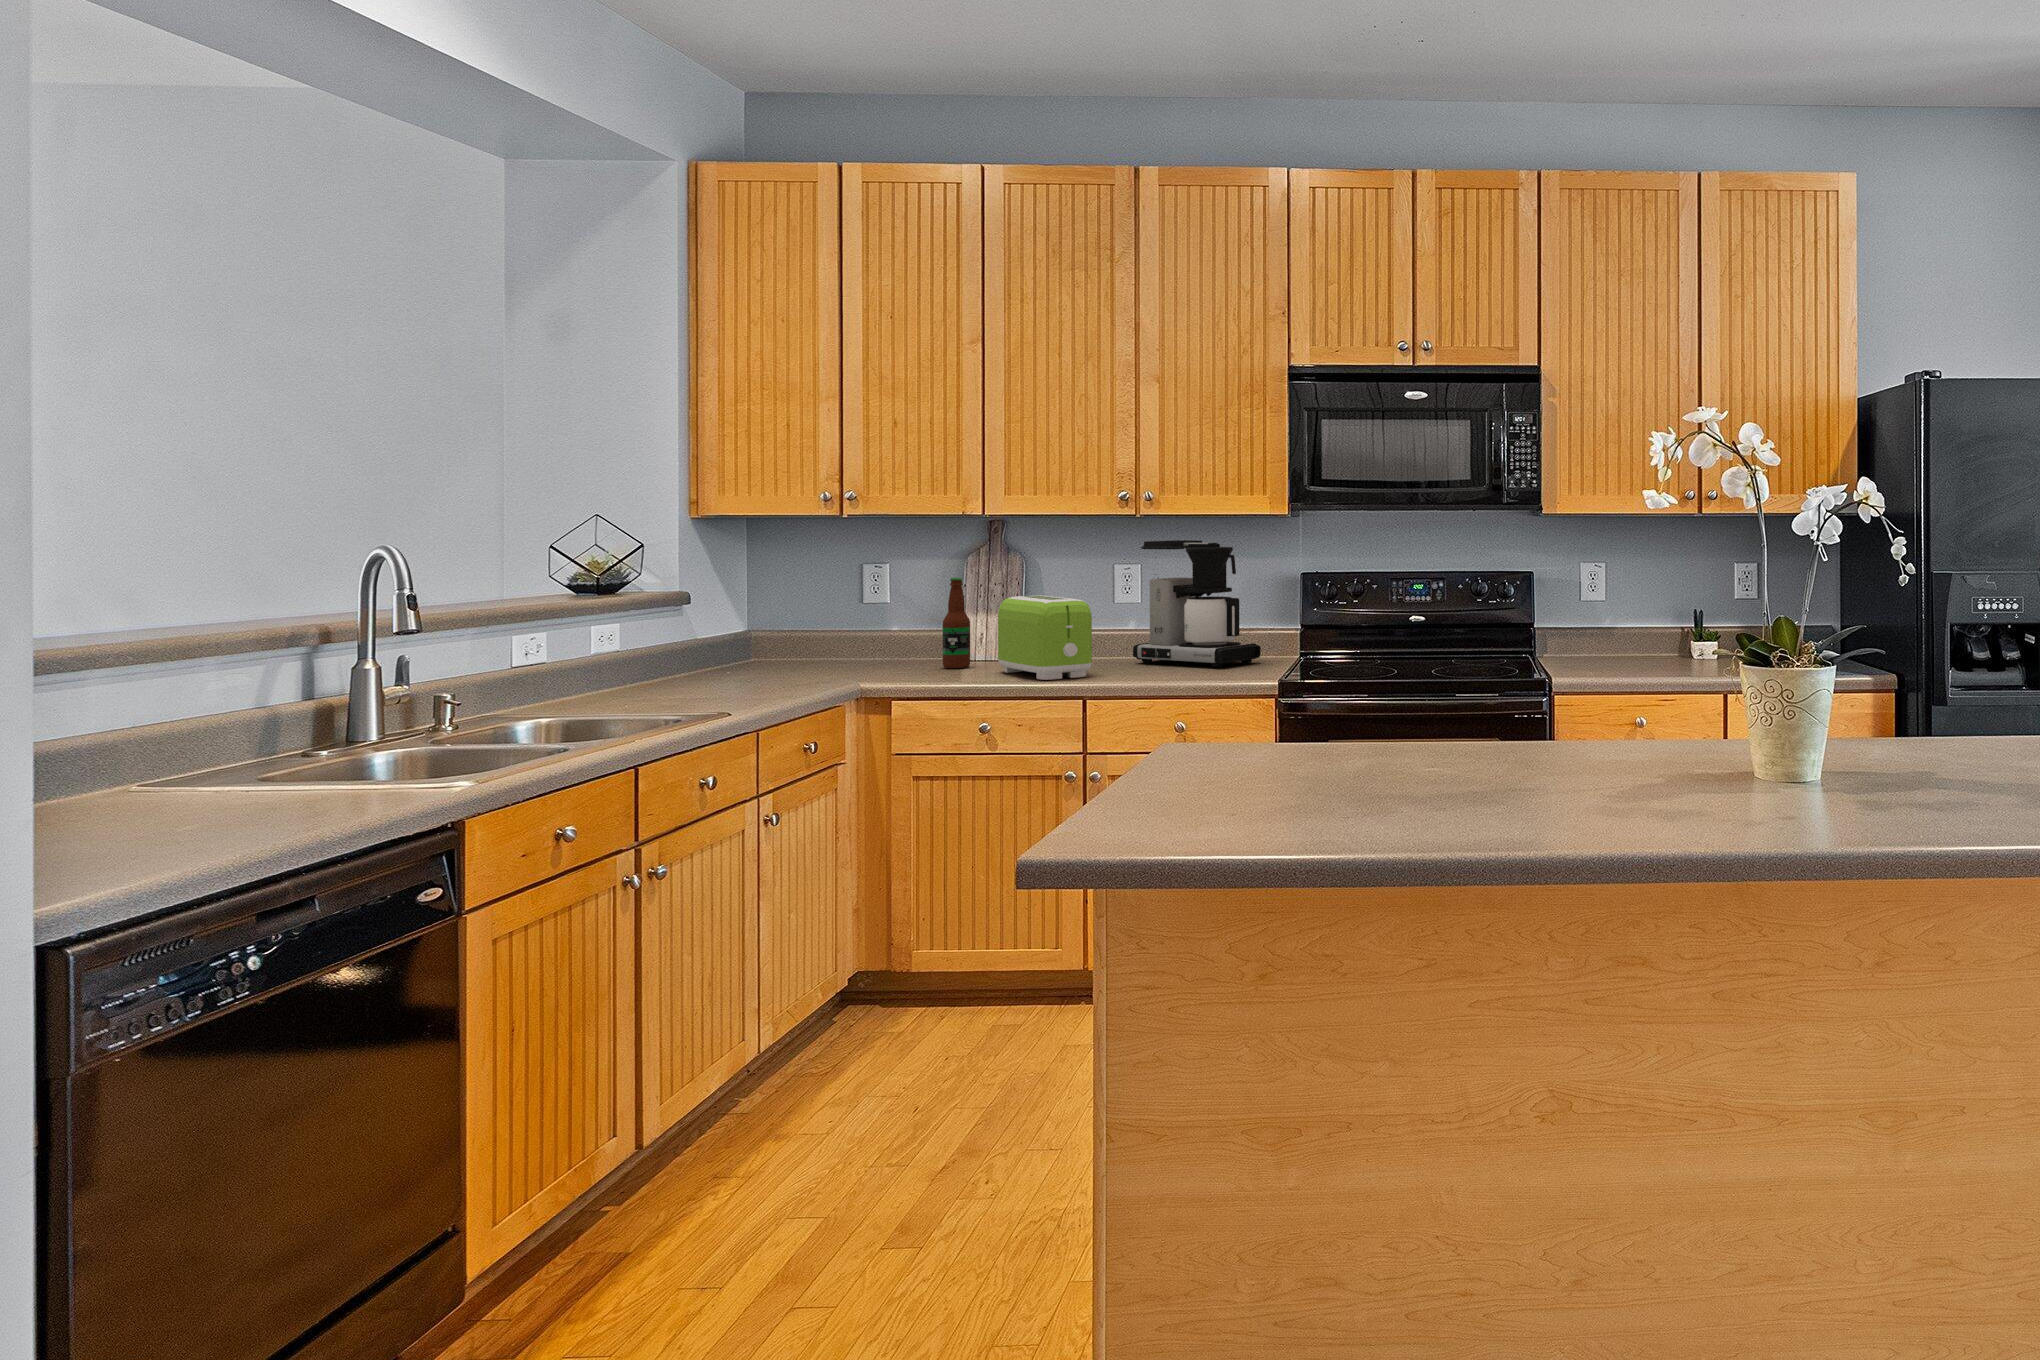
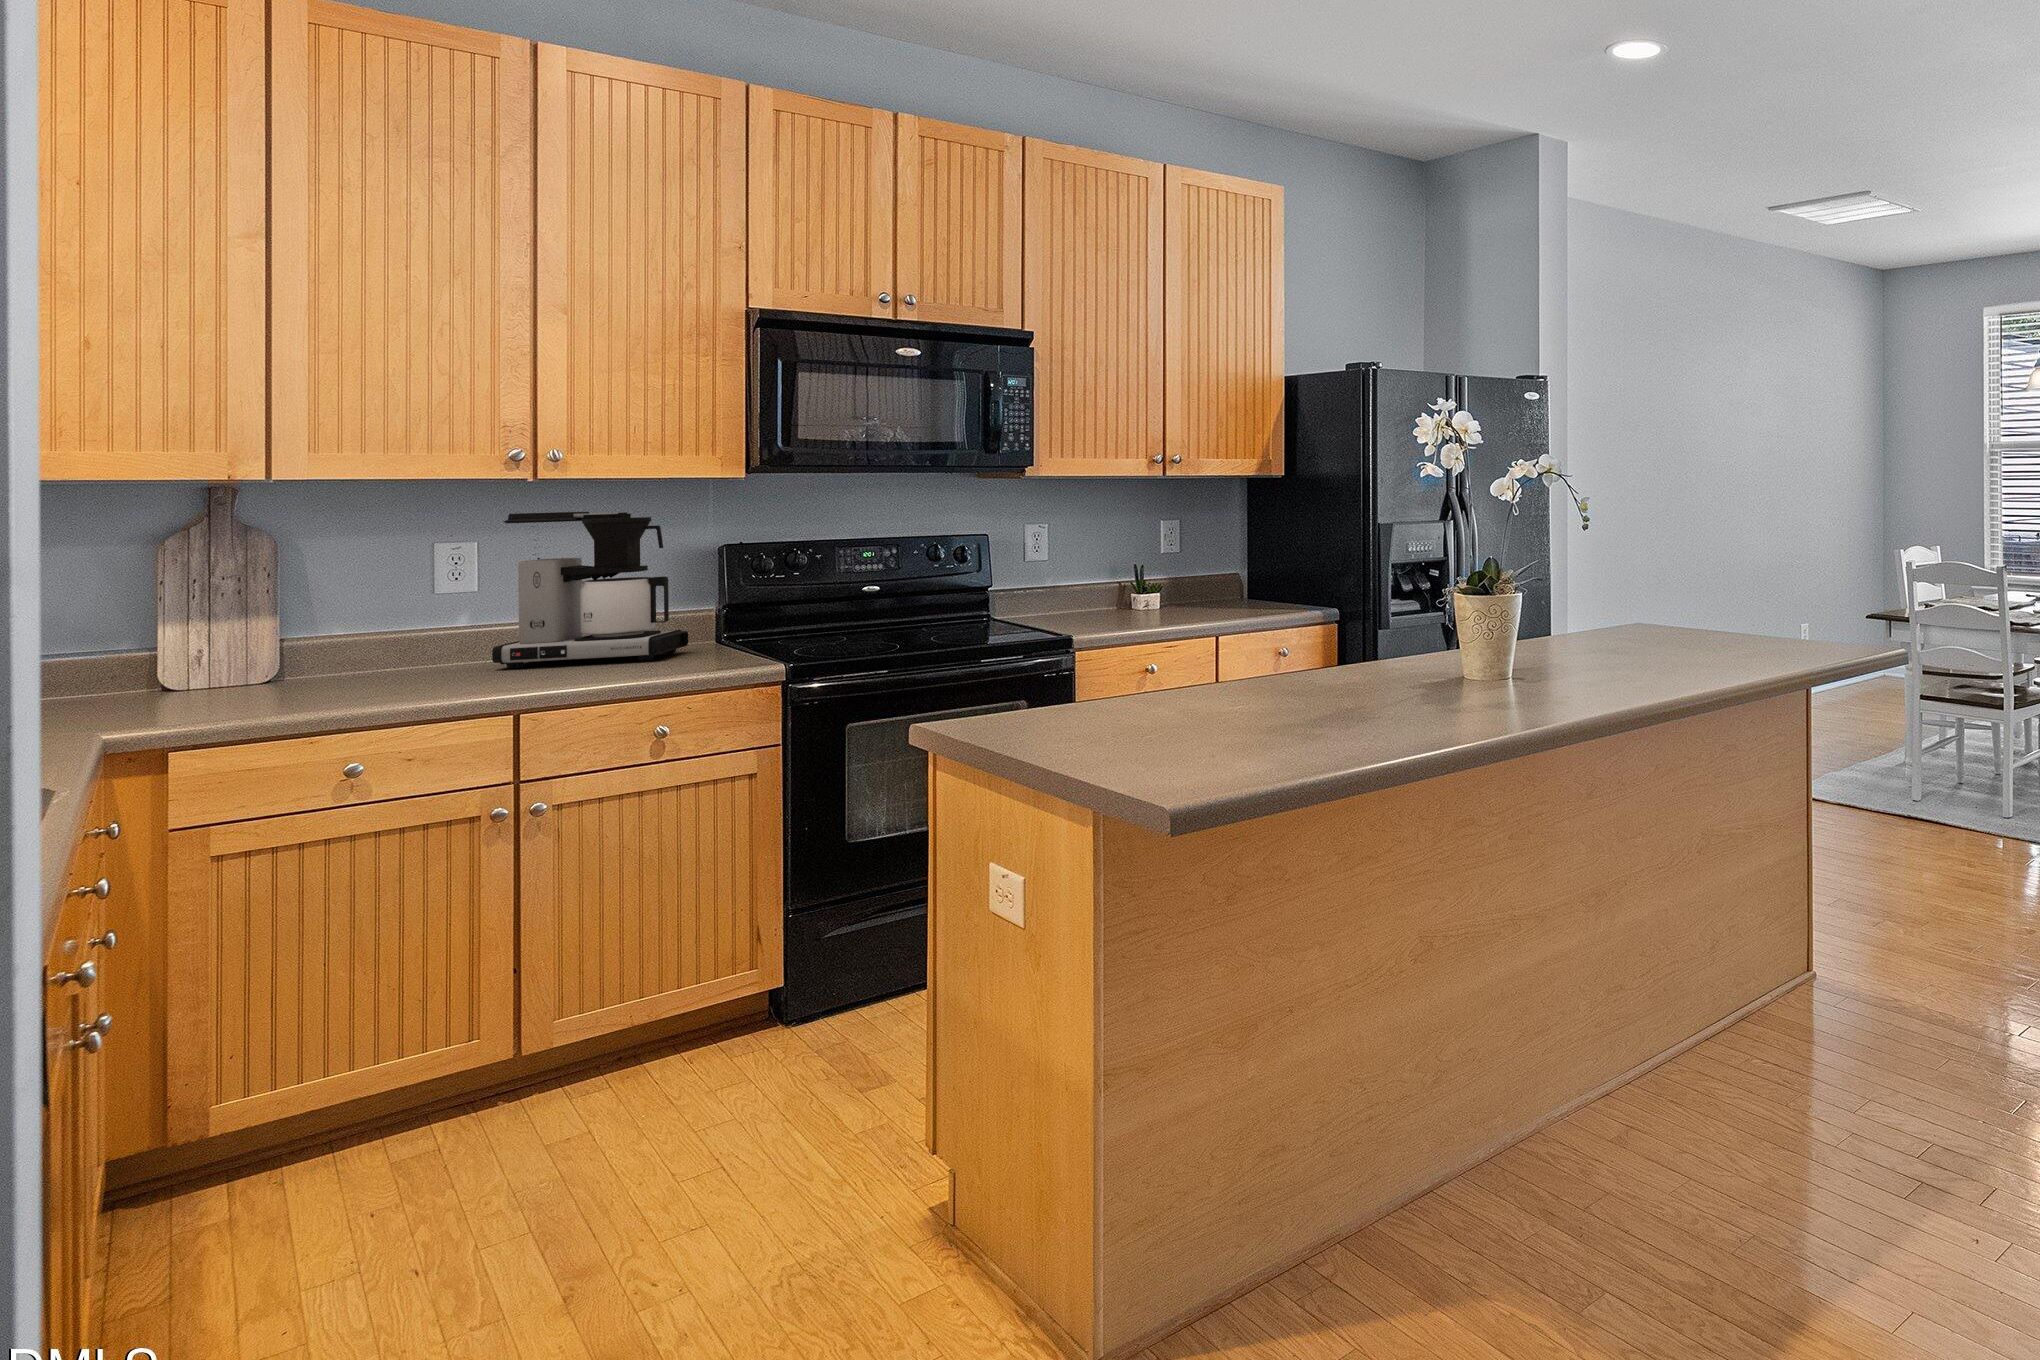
bottle: present [943,578,970,668] -> none [140,573,197,708]
toaster: present [998,595,1092,680] -> none [285,586,487,699]

